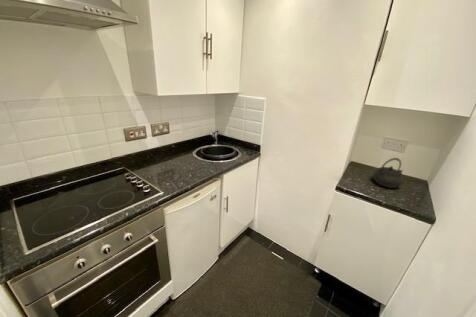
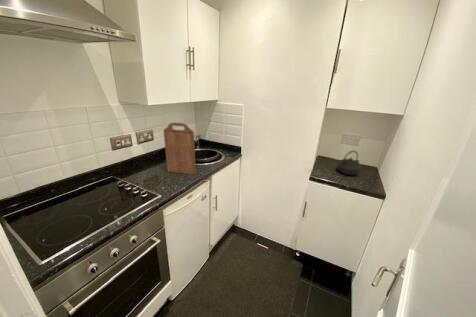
cutting board: none [174,115,206,172] -> present [164,123,196,174]

